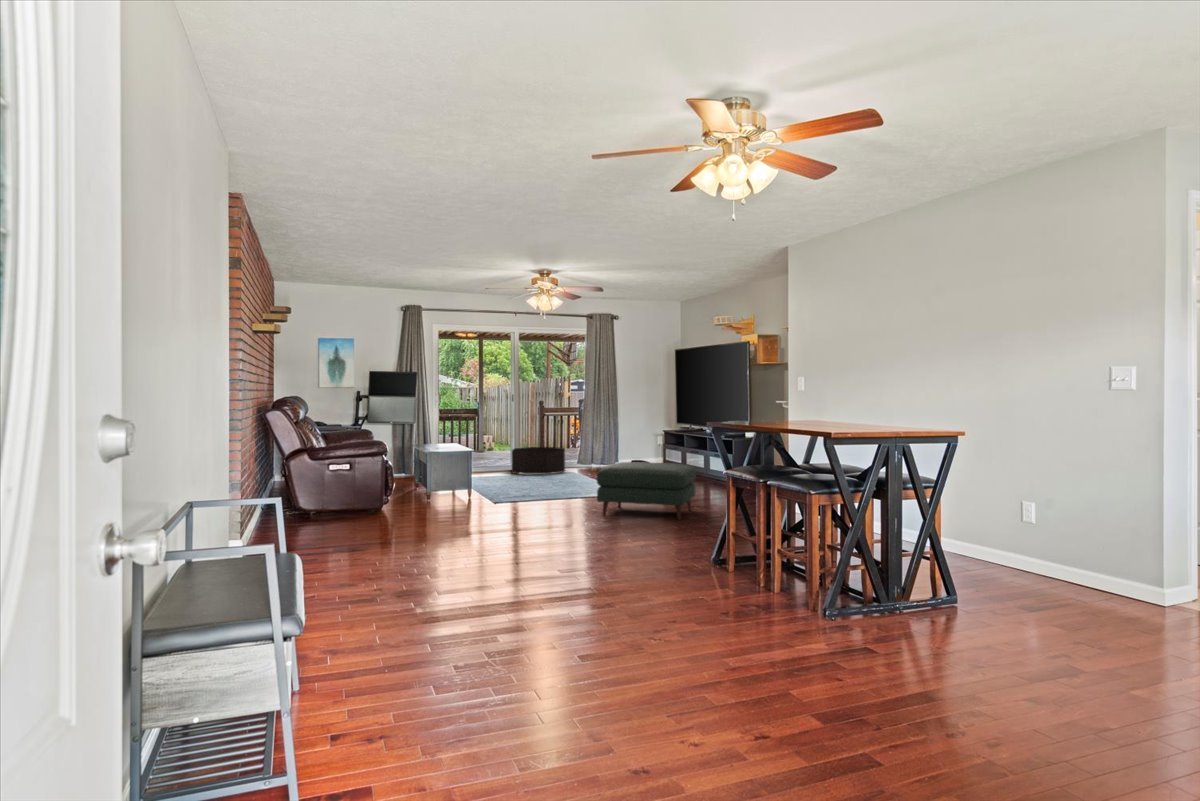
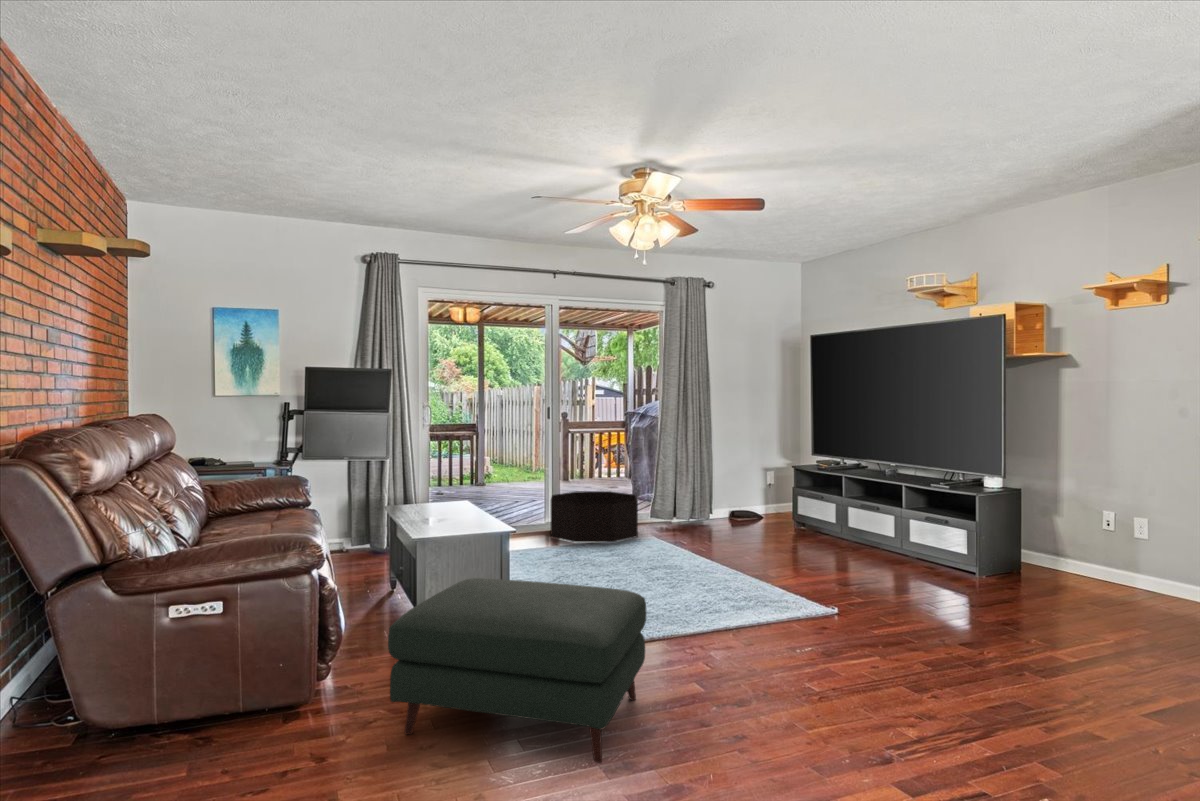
ottoman: present [597,462,696,520] -> present [388,578,647,763]

